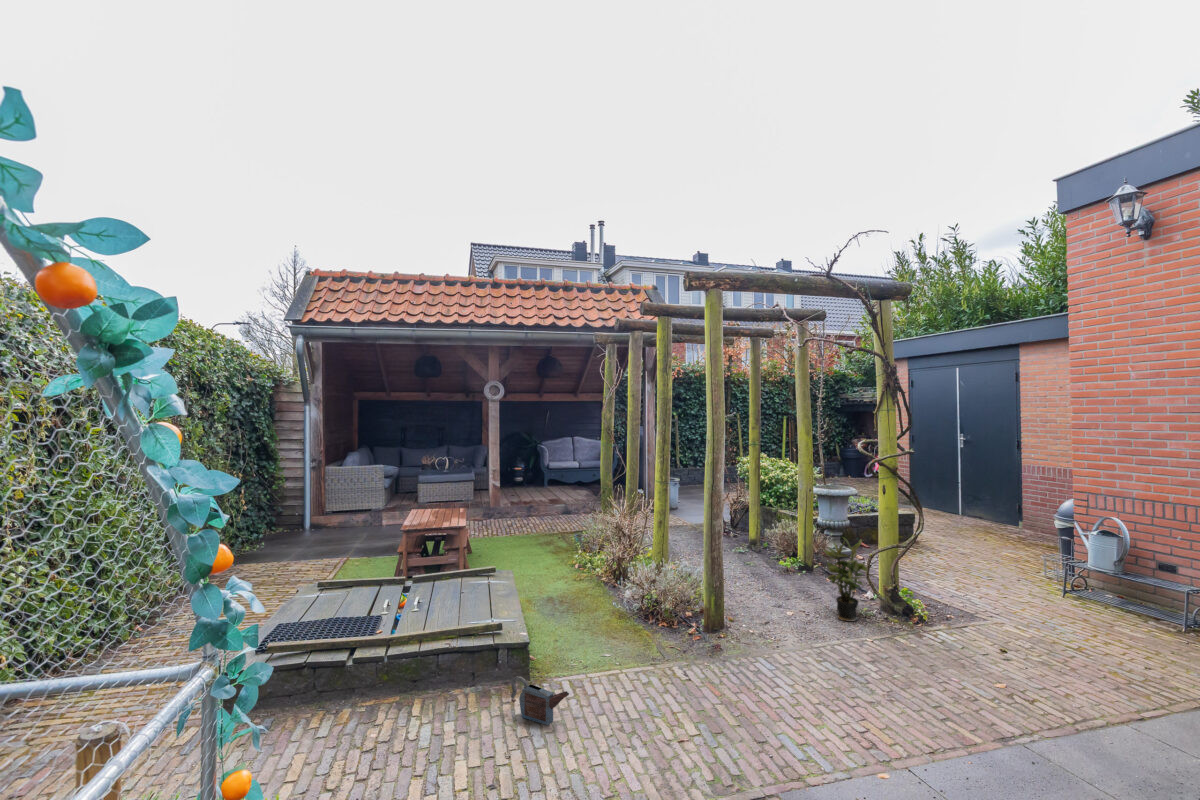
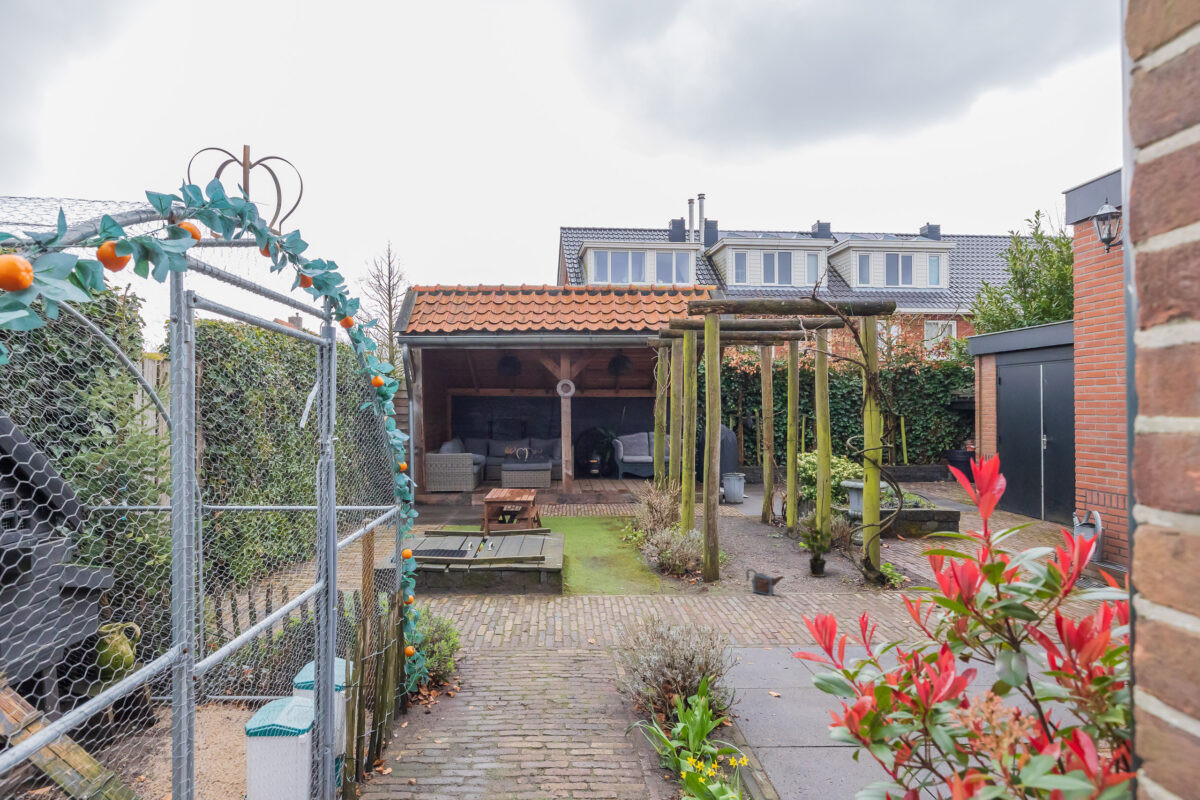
watering can: present [511,676,569,725] -> present [746,569,784,596]

